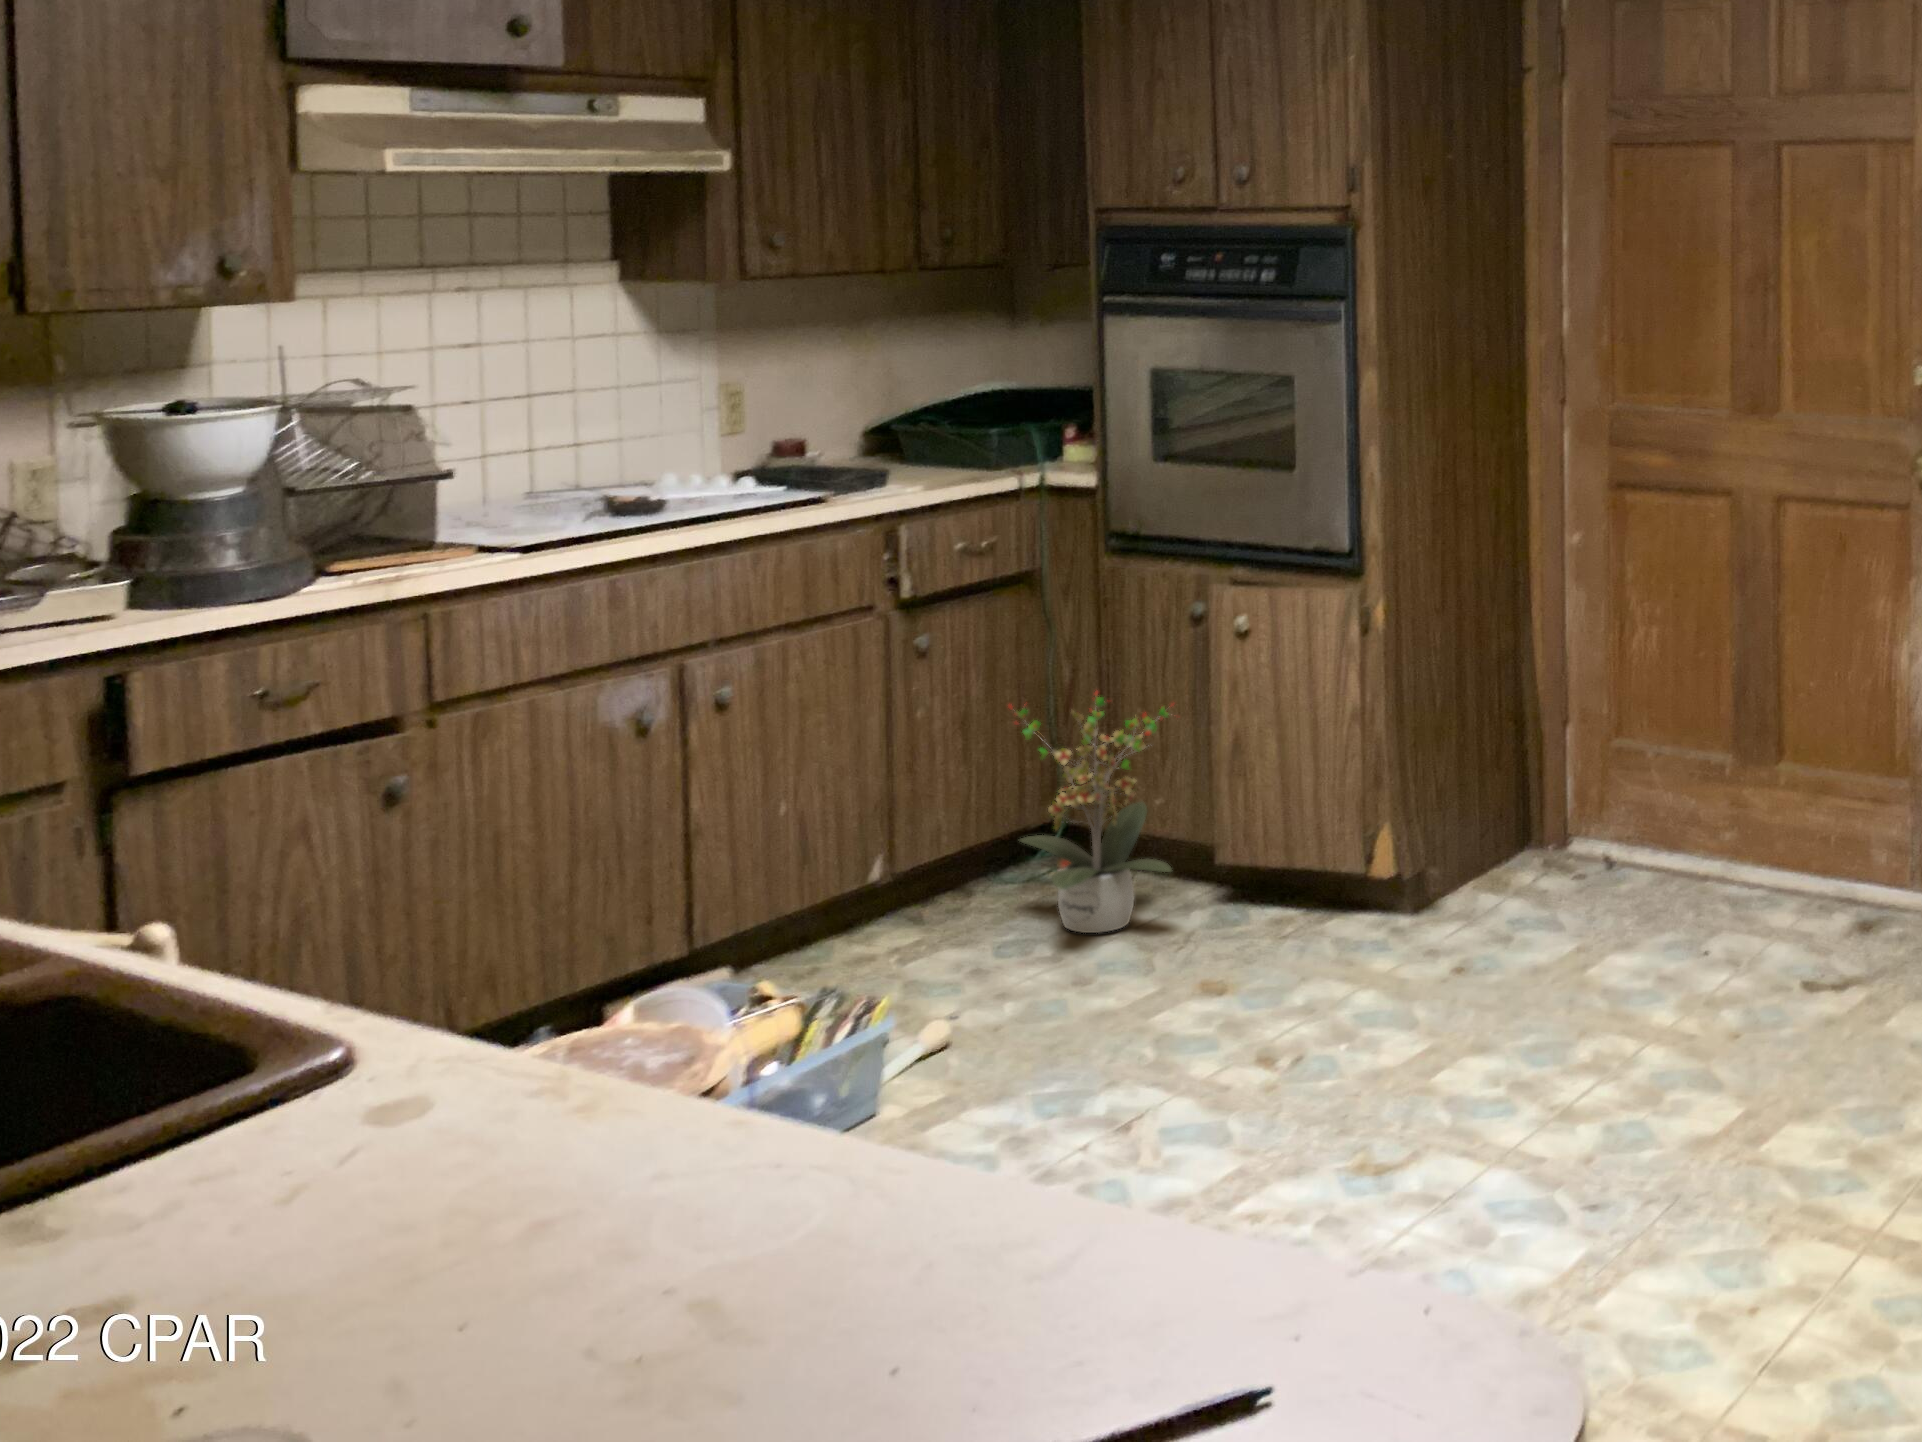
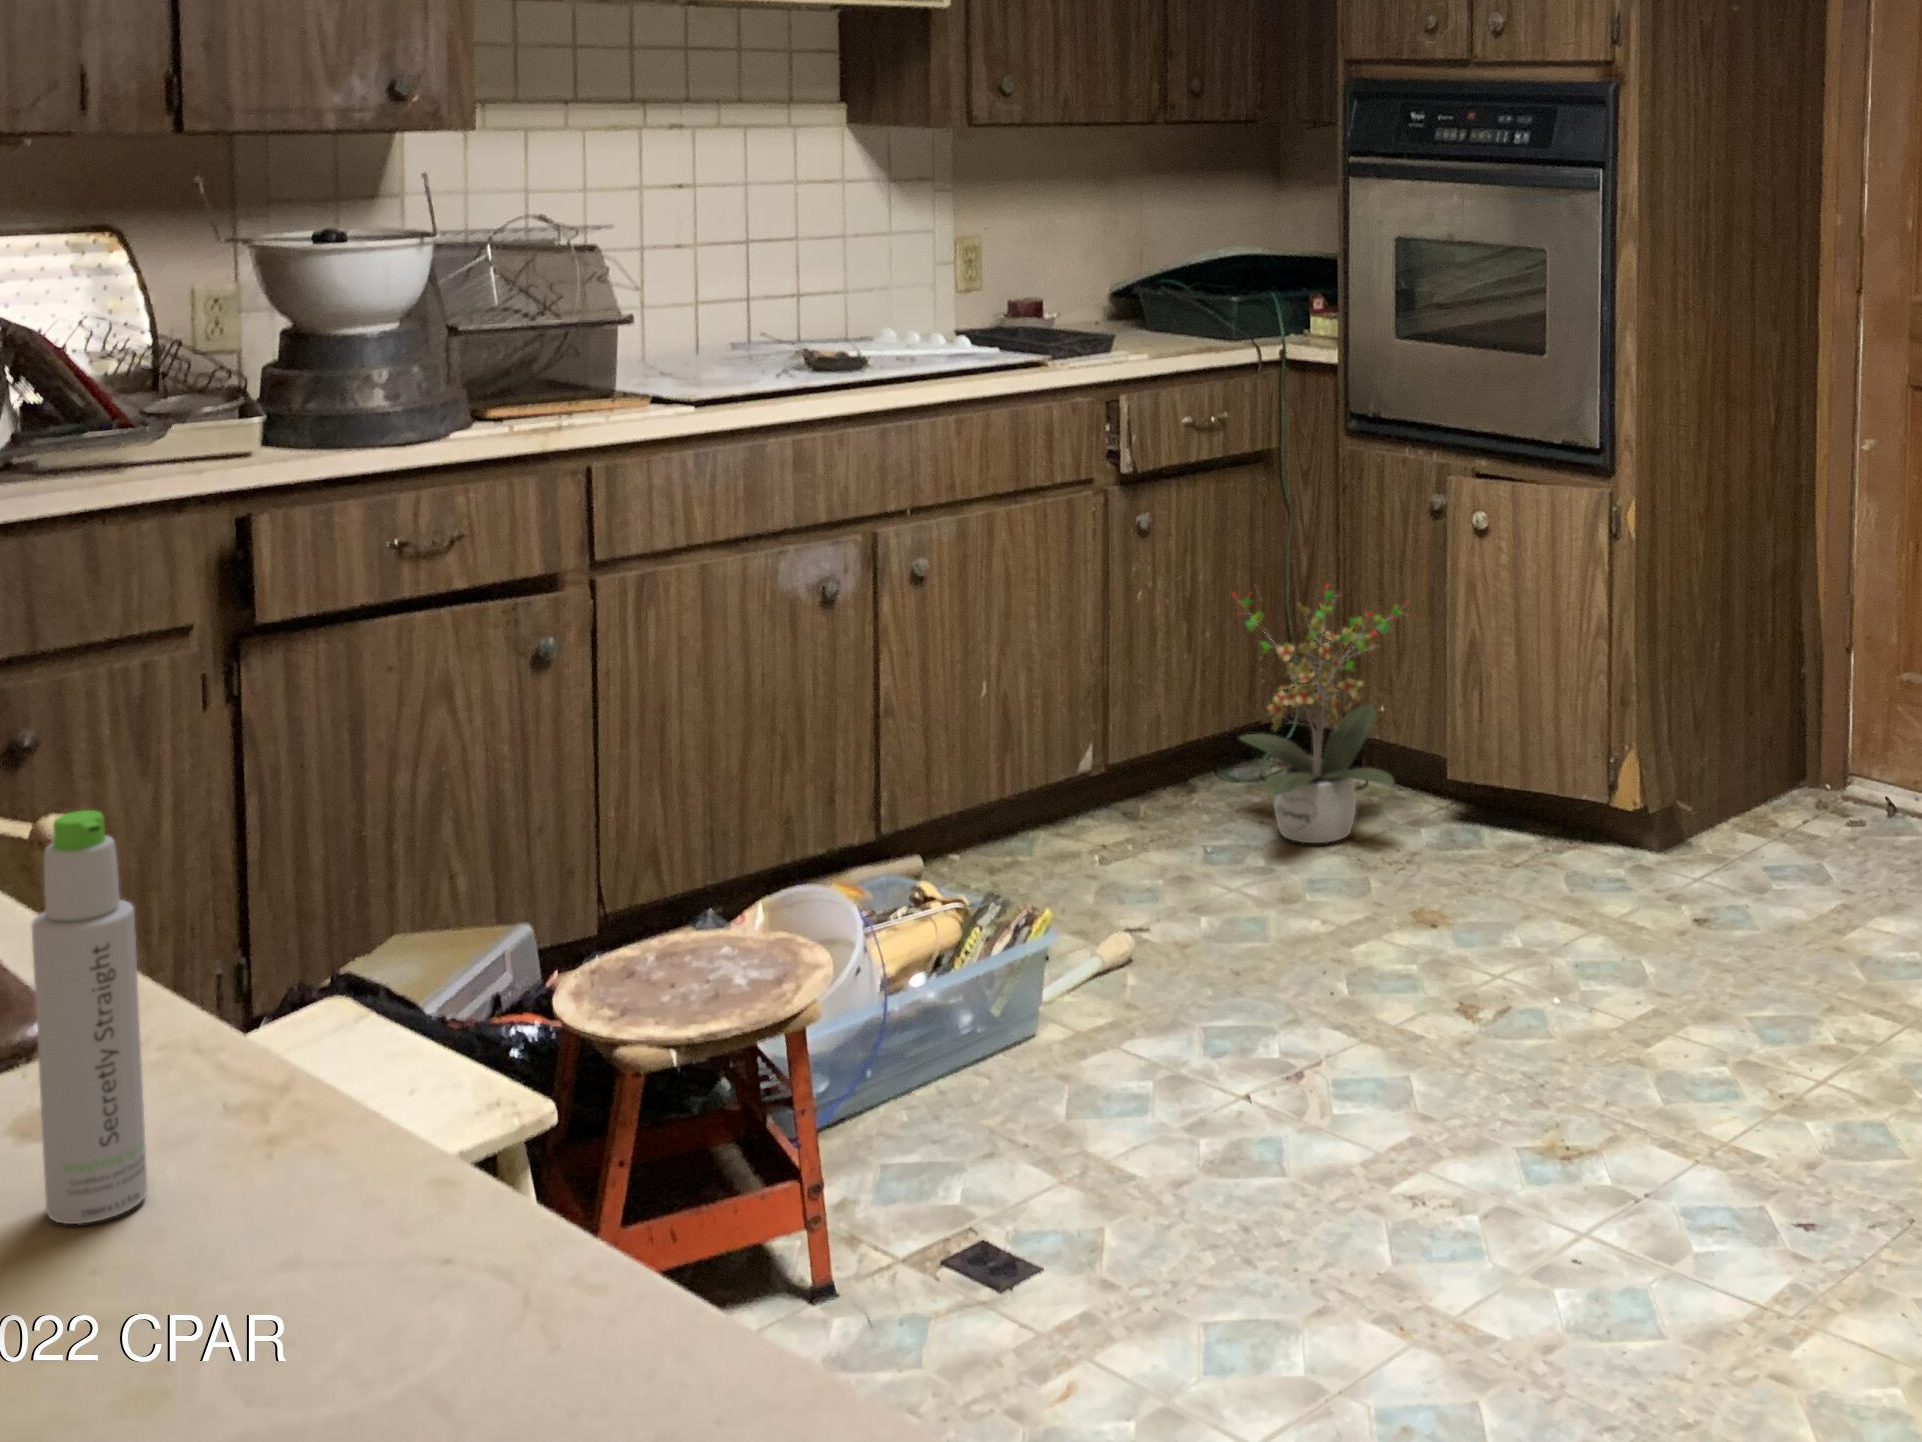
bottle: none [431,858,509,1170] -> present [32,810,147,1224]

